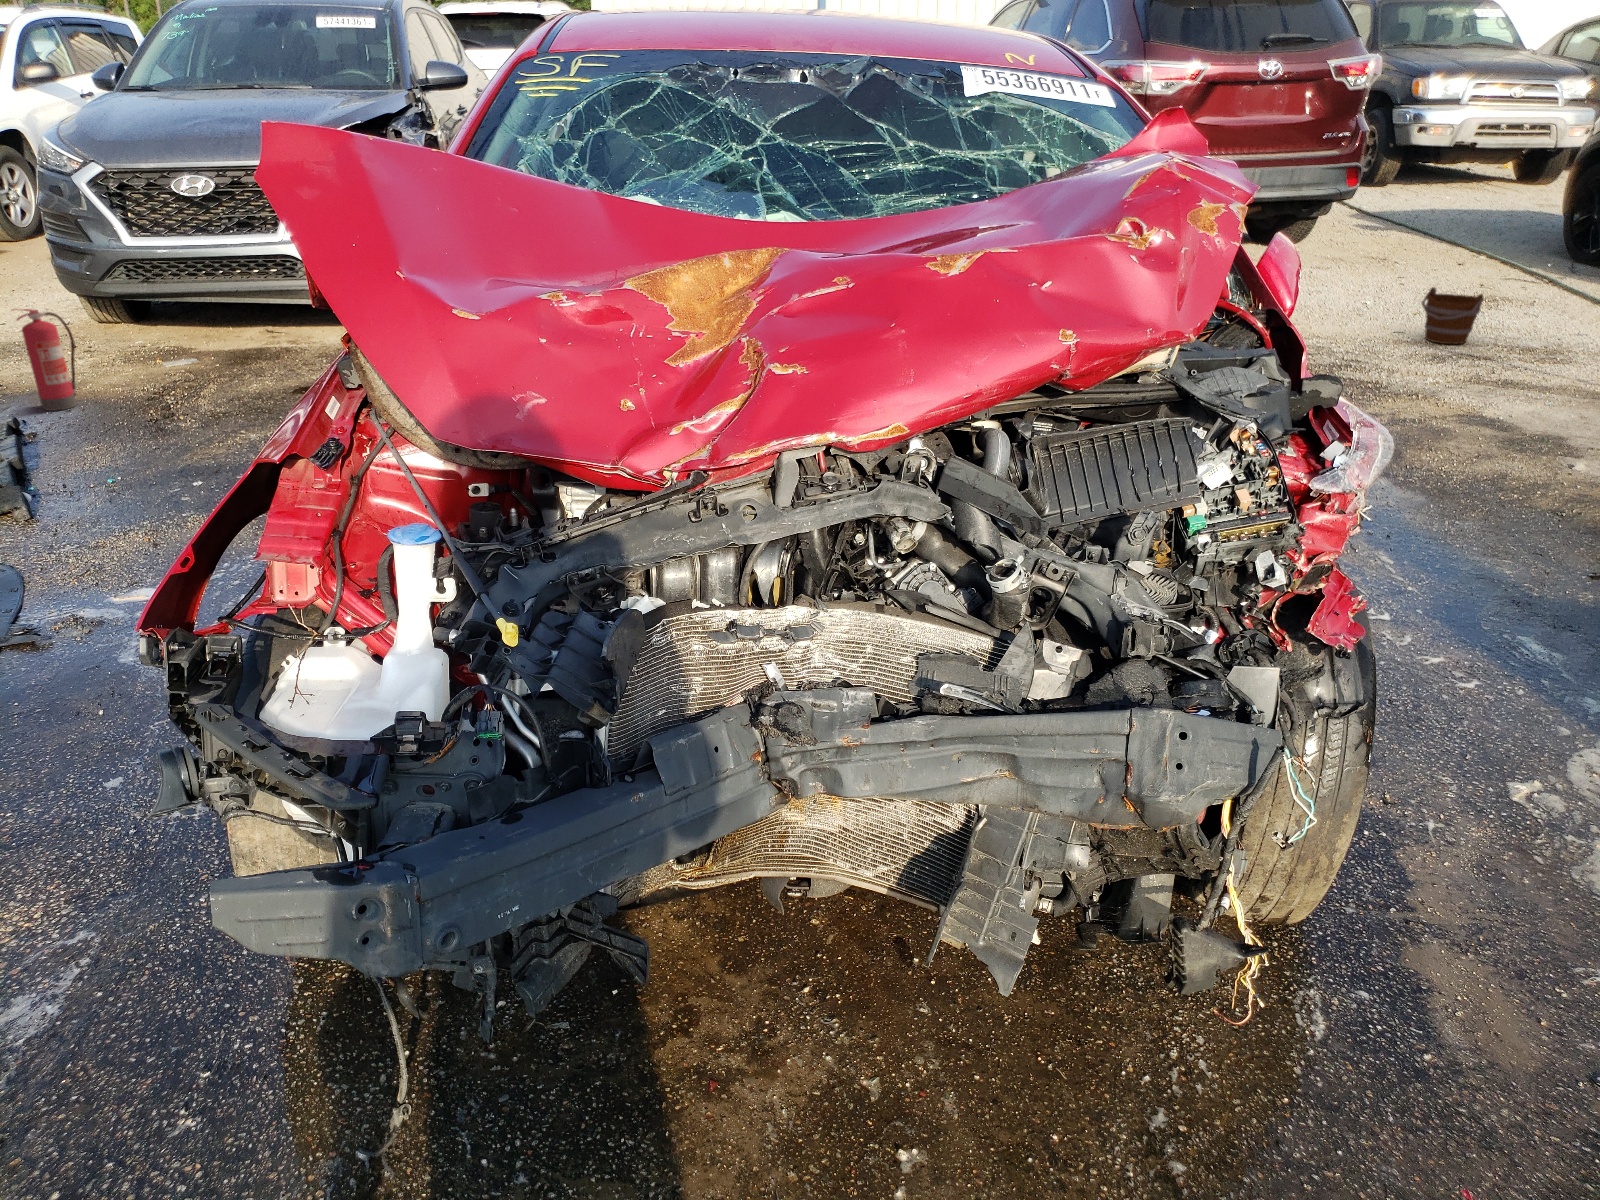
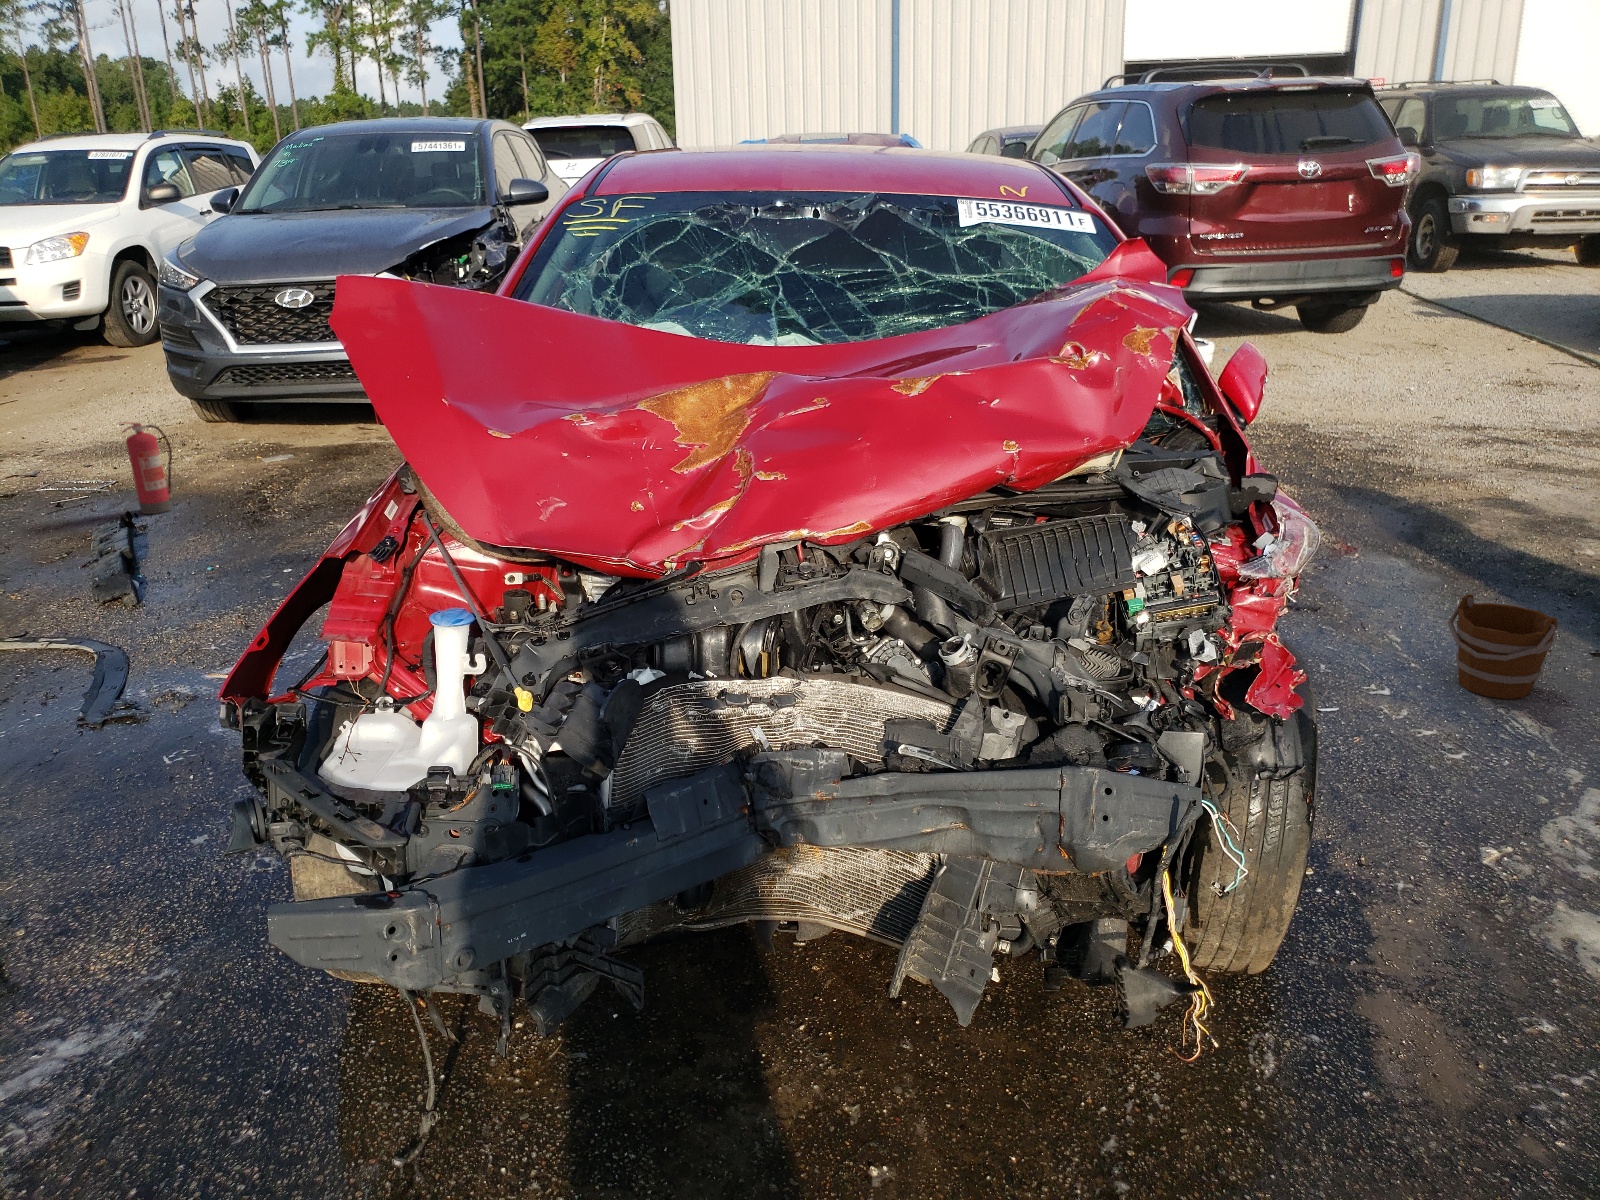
bucket: present [1422,287,1483,344] -> present [1448,594,1558,699]

